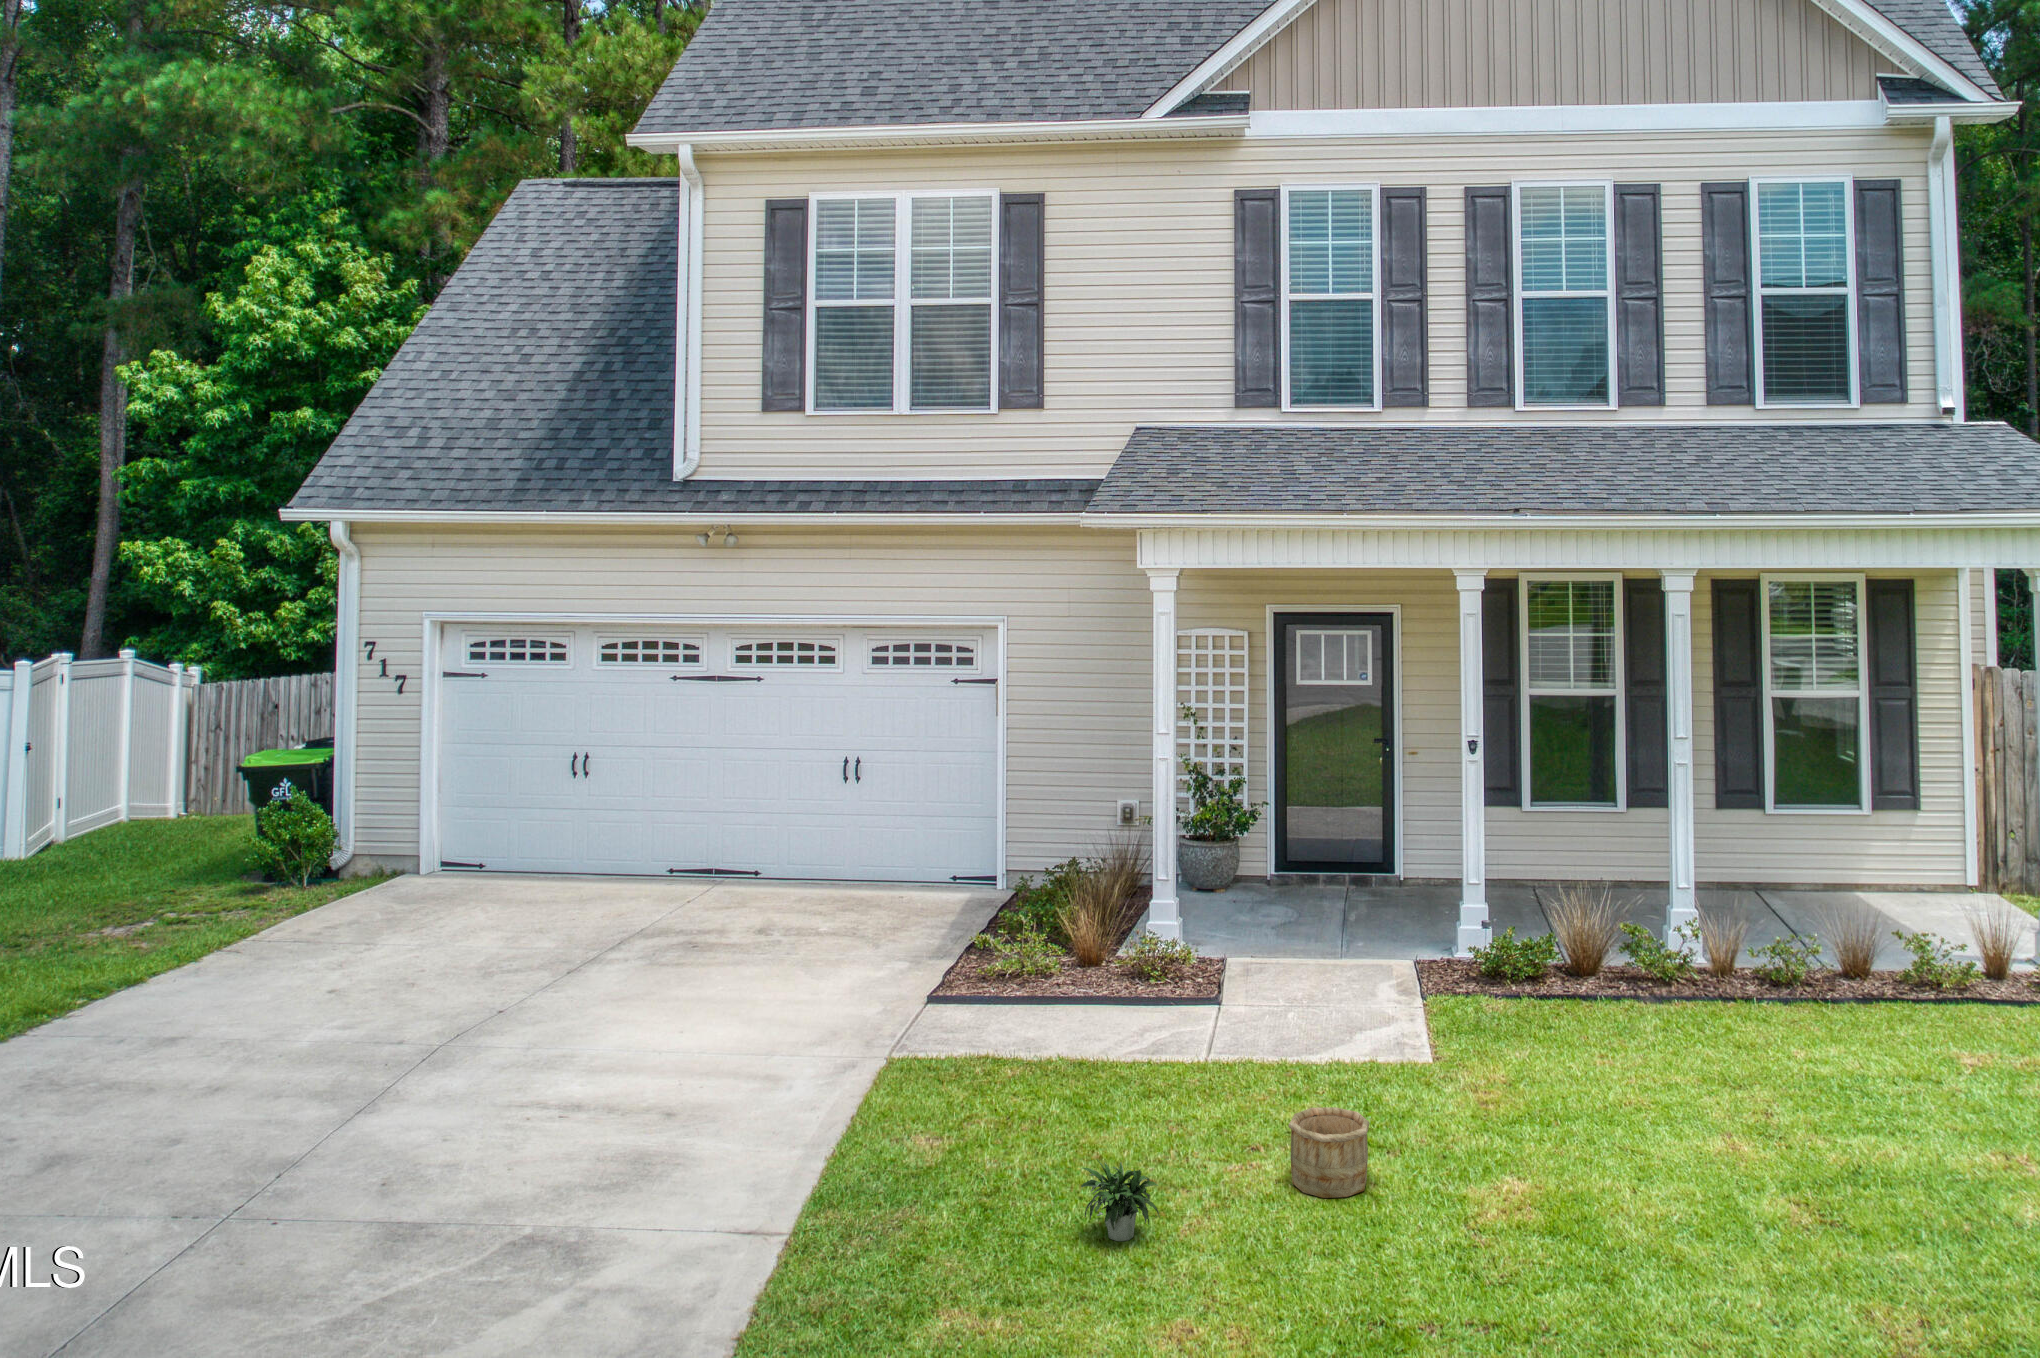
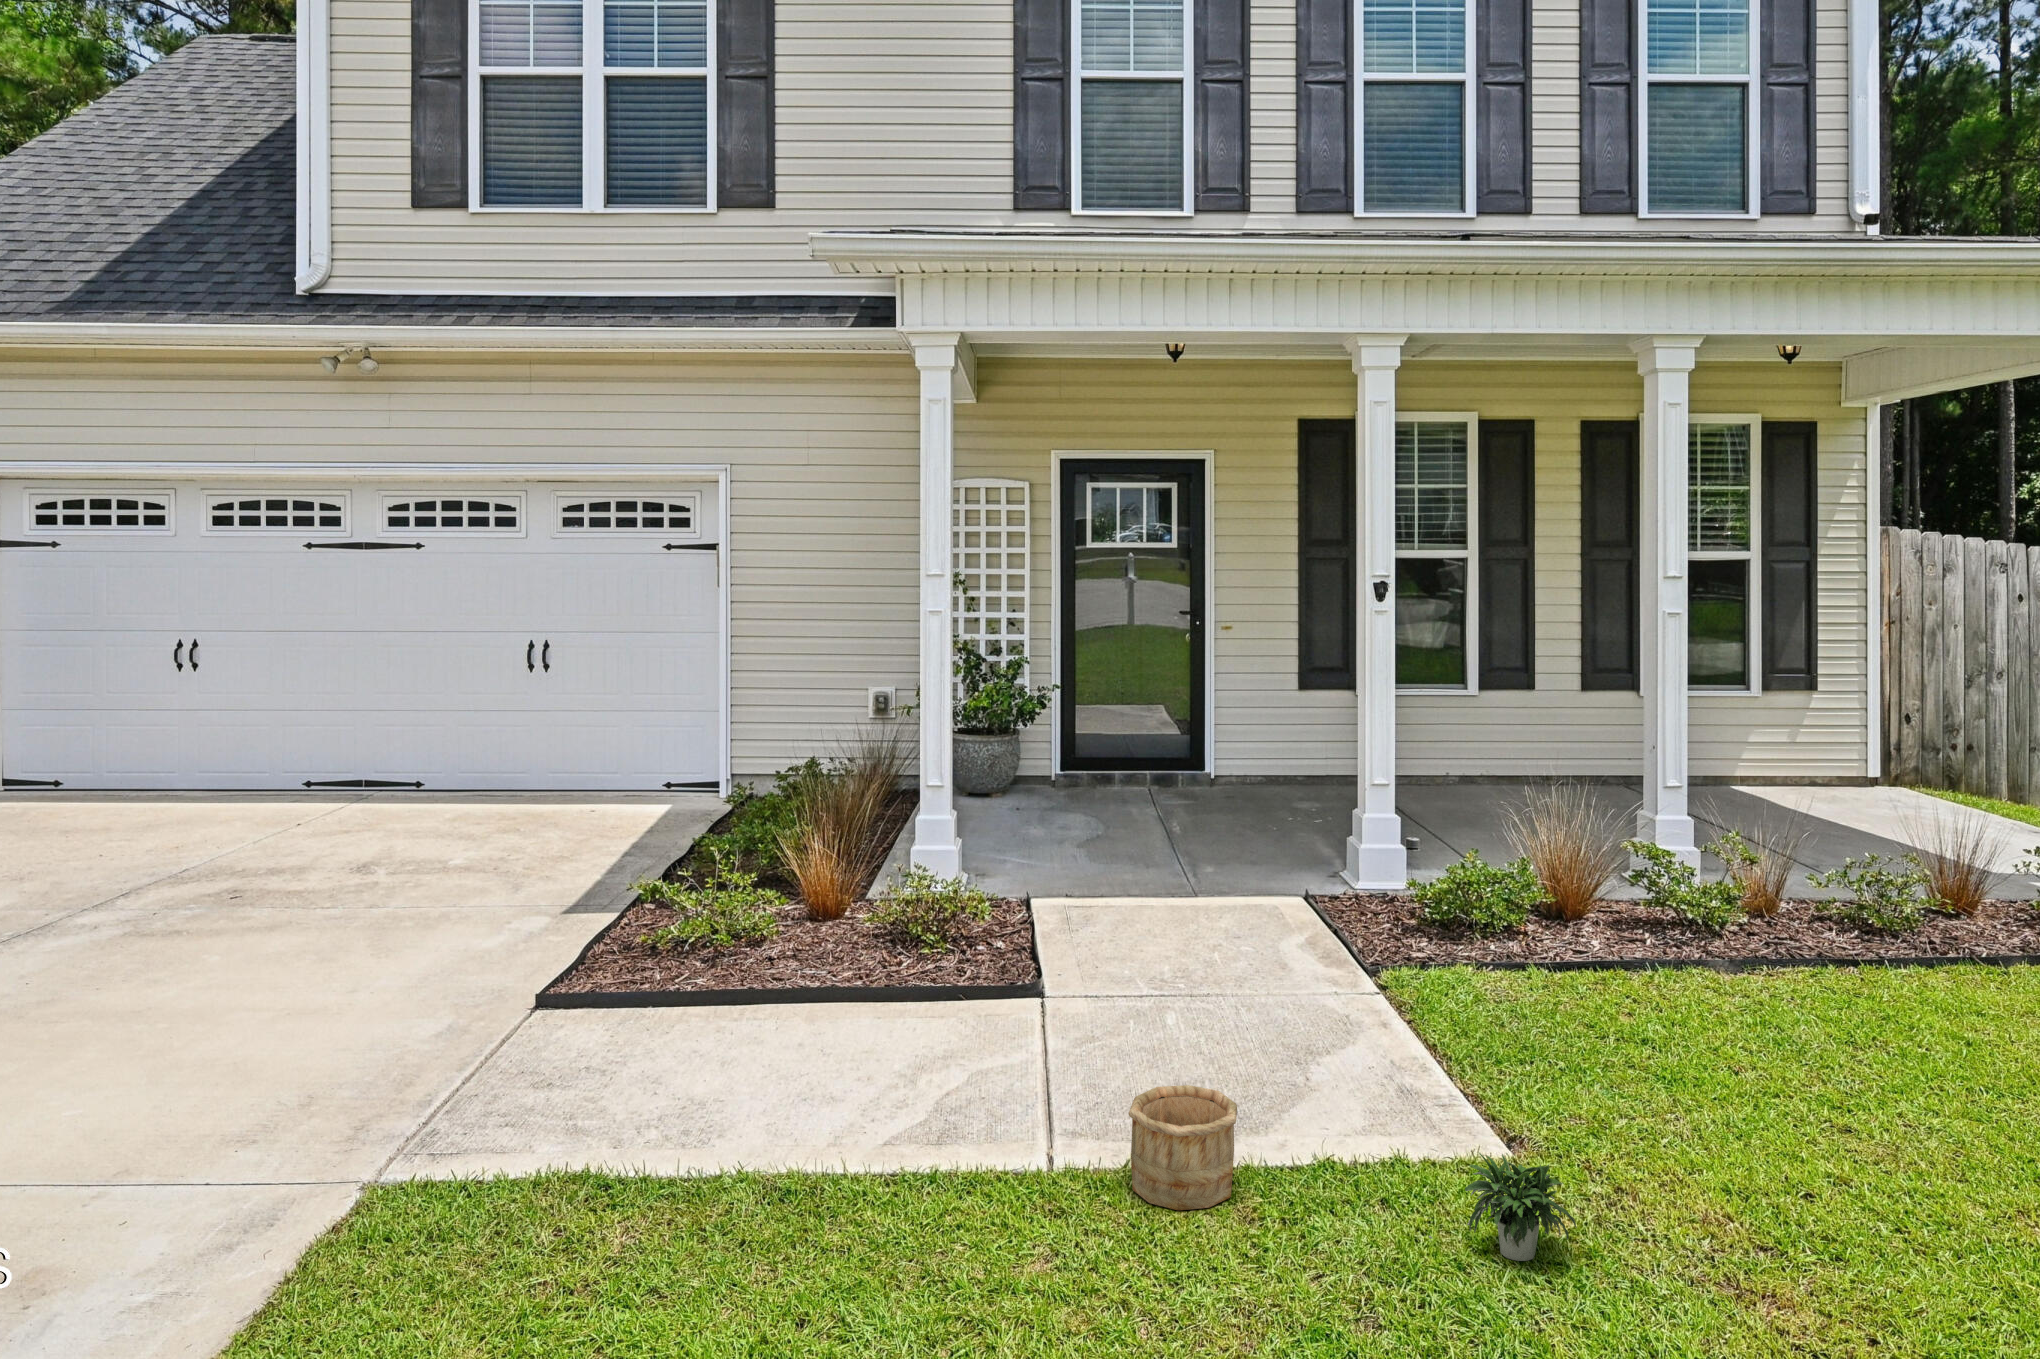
potted plant: present [1063,1160,1160,1241] -> present [1429,1153,1577,1261]

